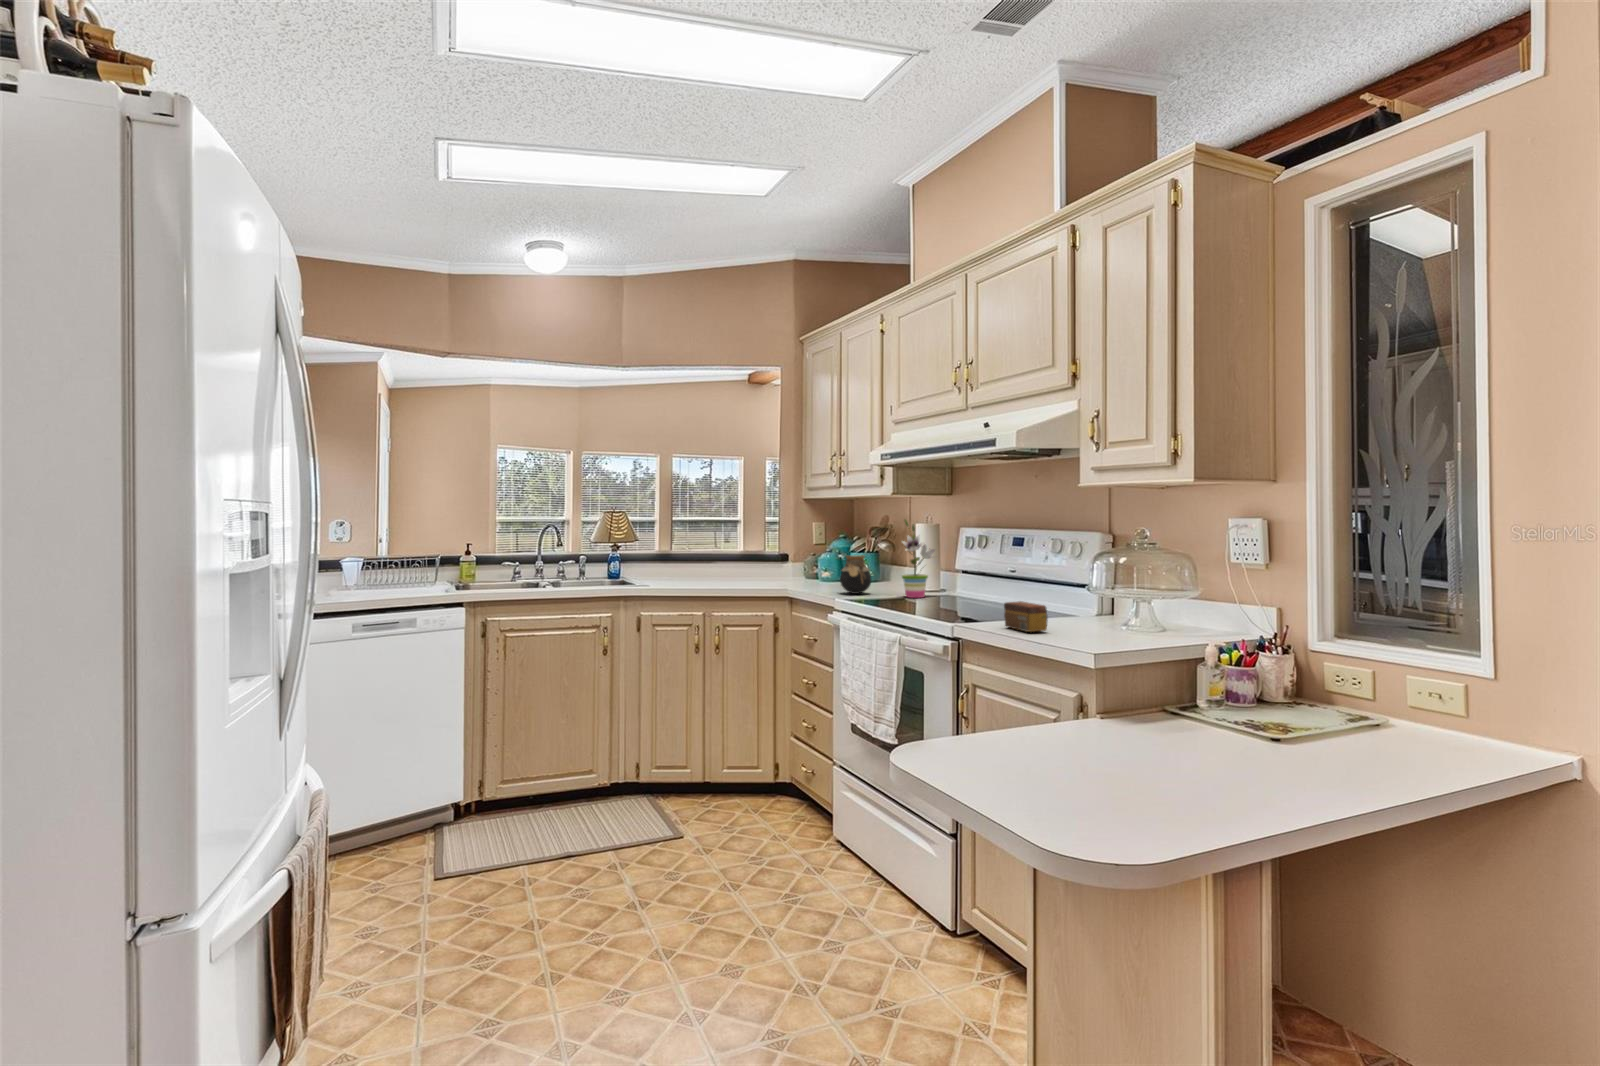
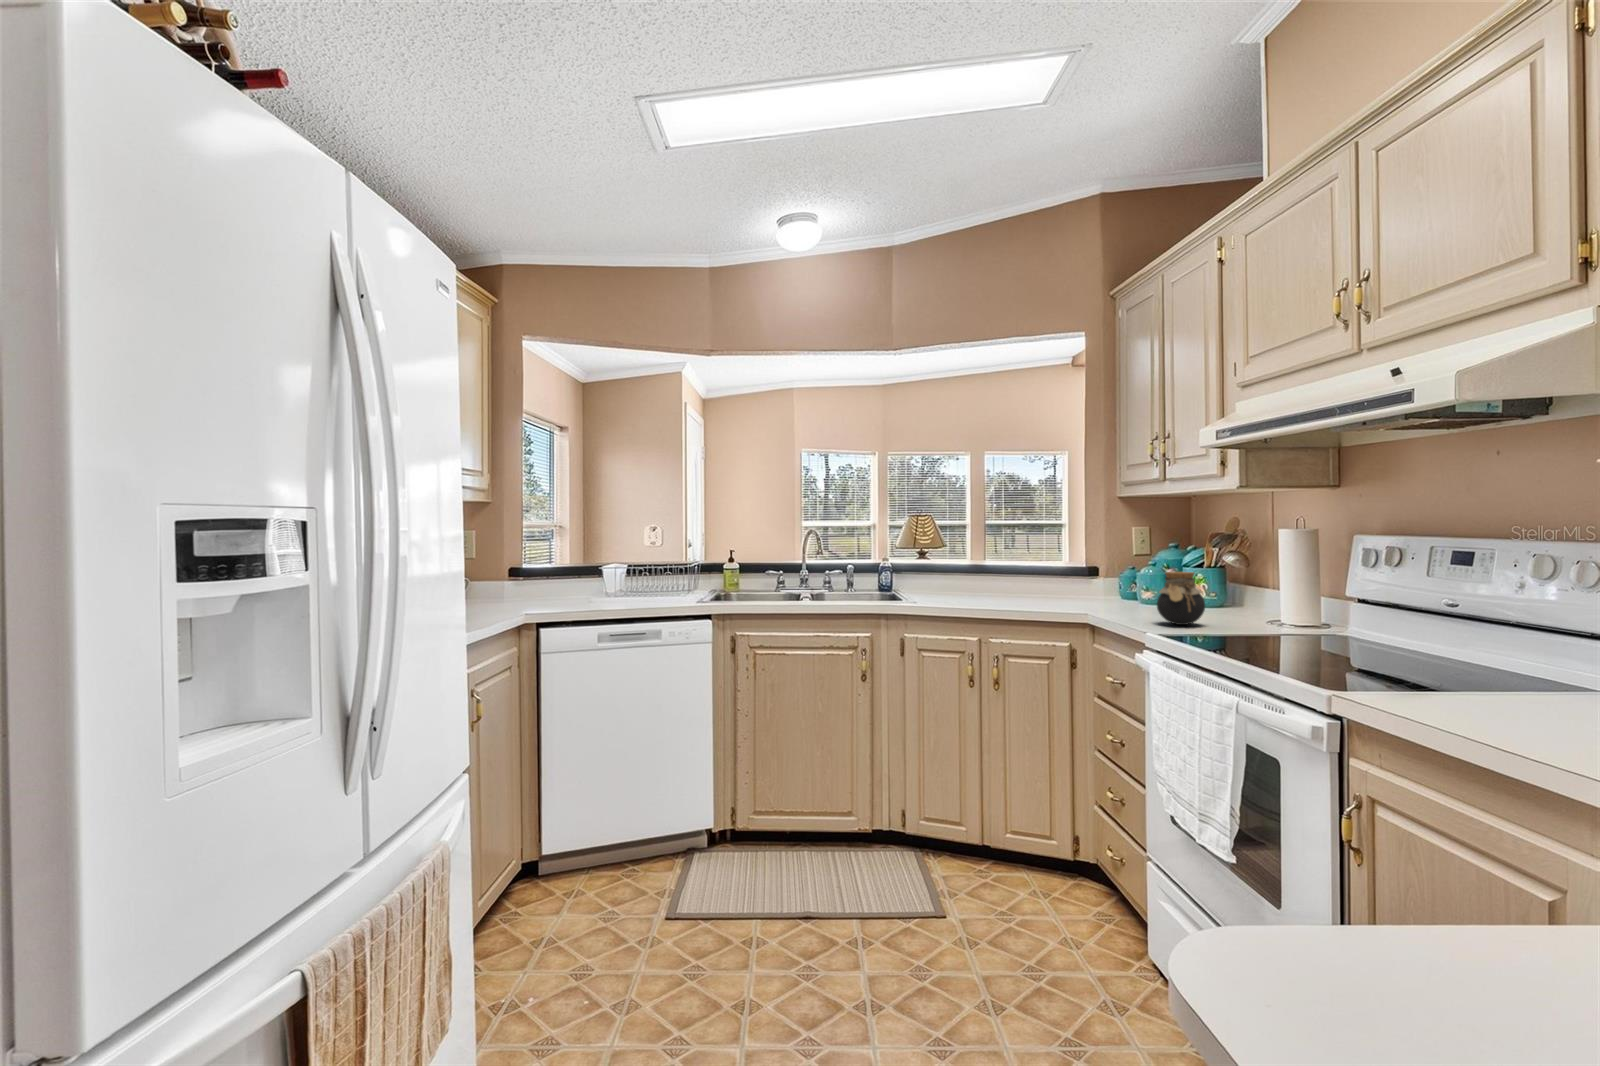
potted plant: present [902,520,935,598] -> none [1249,520,1316,636]
tea box: present [1004,601,1048,632] -> none [1435,665,1534,725]

